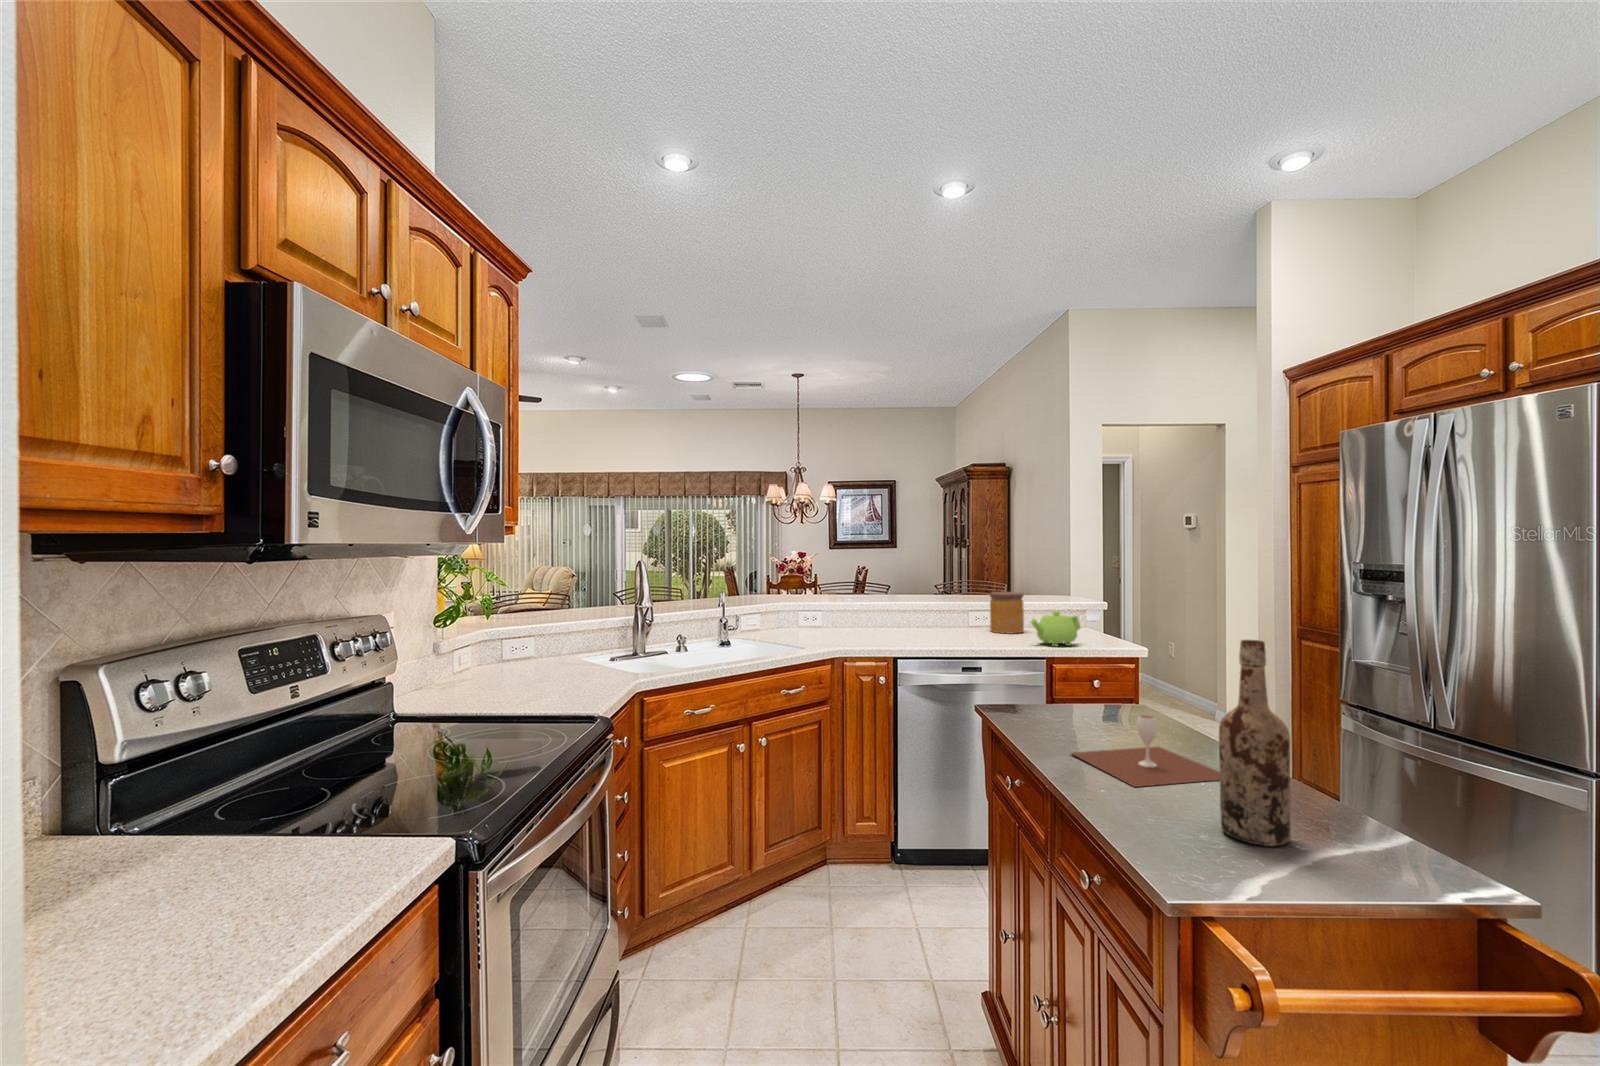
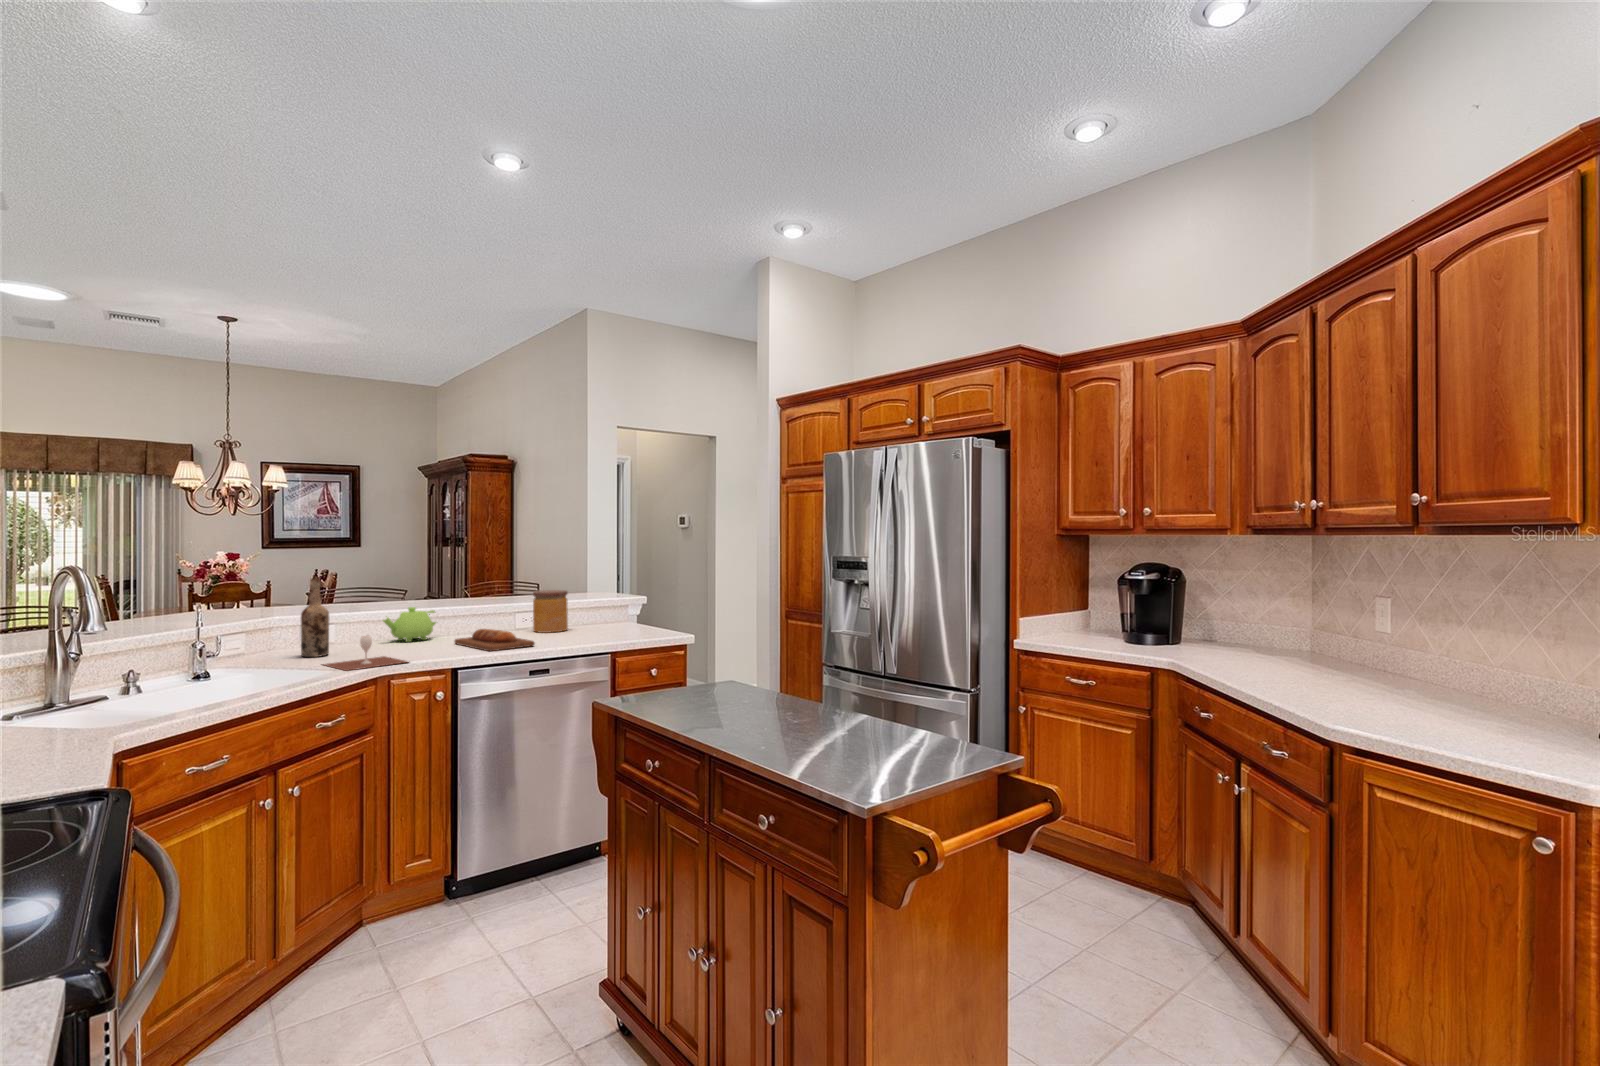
teapot: present [1031,611,1081,646] -> present [383,607,436,642]
bread loaf: none [913,624,976,646] -> present [455,629,535,651]
wine bottle: present [1219,640,1291,846] -> present [301,578,329,657]
wine glass: present [1072,715,1220,787] -> present [324,636,407,671]

